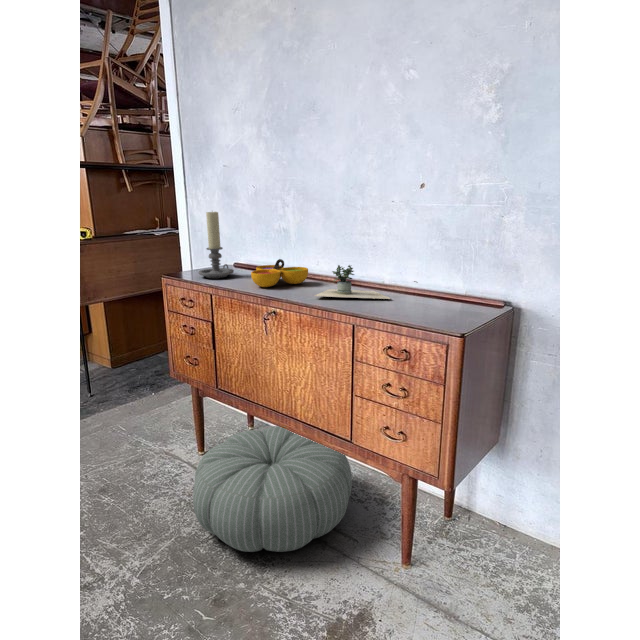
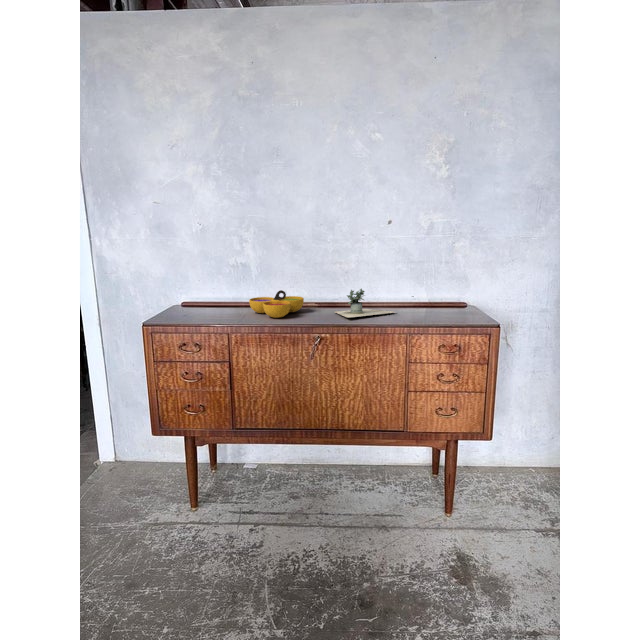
candle holder: present [198,212,234,278] -> none [182,248,219,318]
pouf: present [193,426,352,552] -> none [247,443,394,561]

